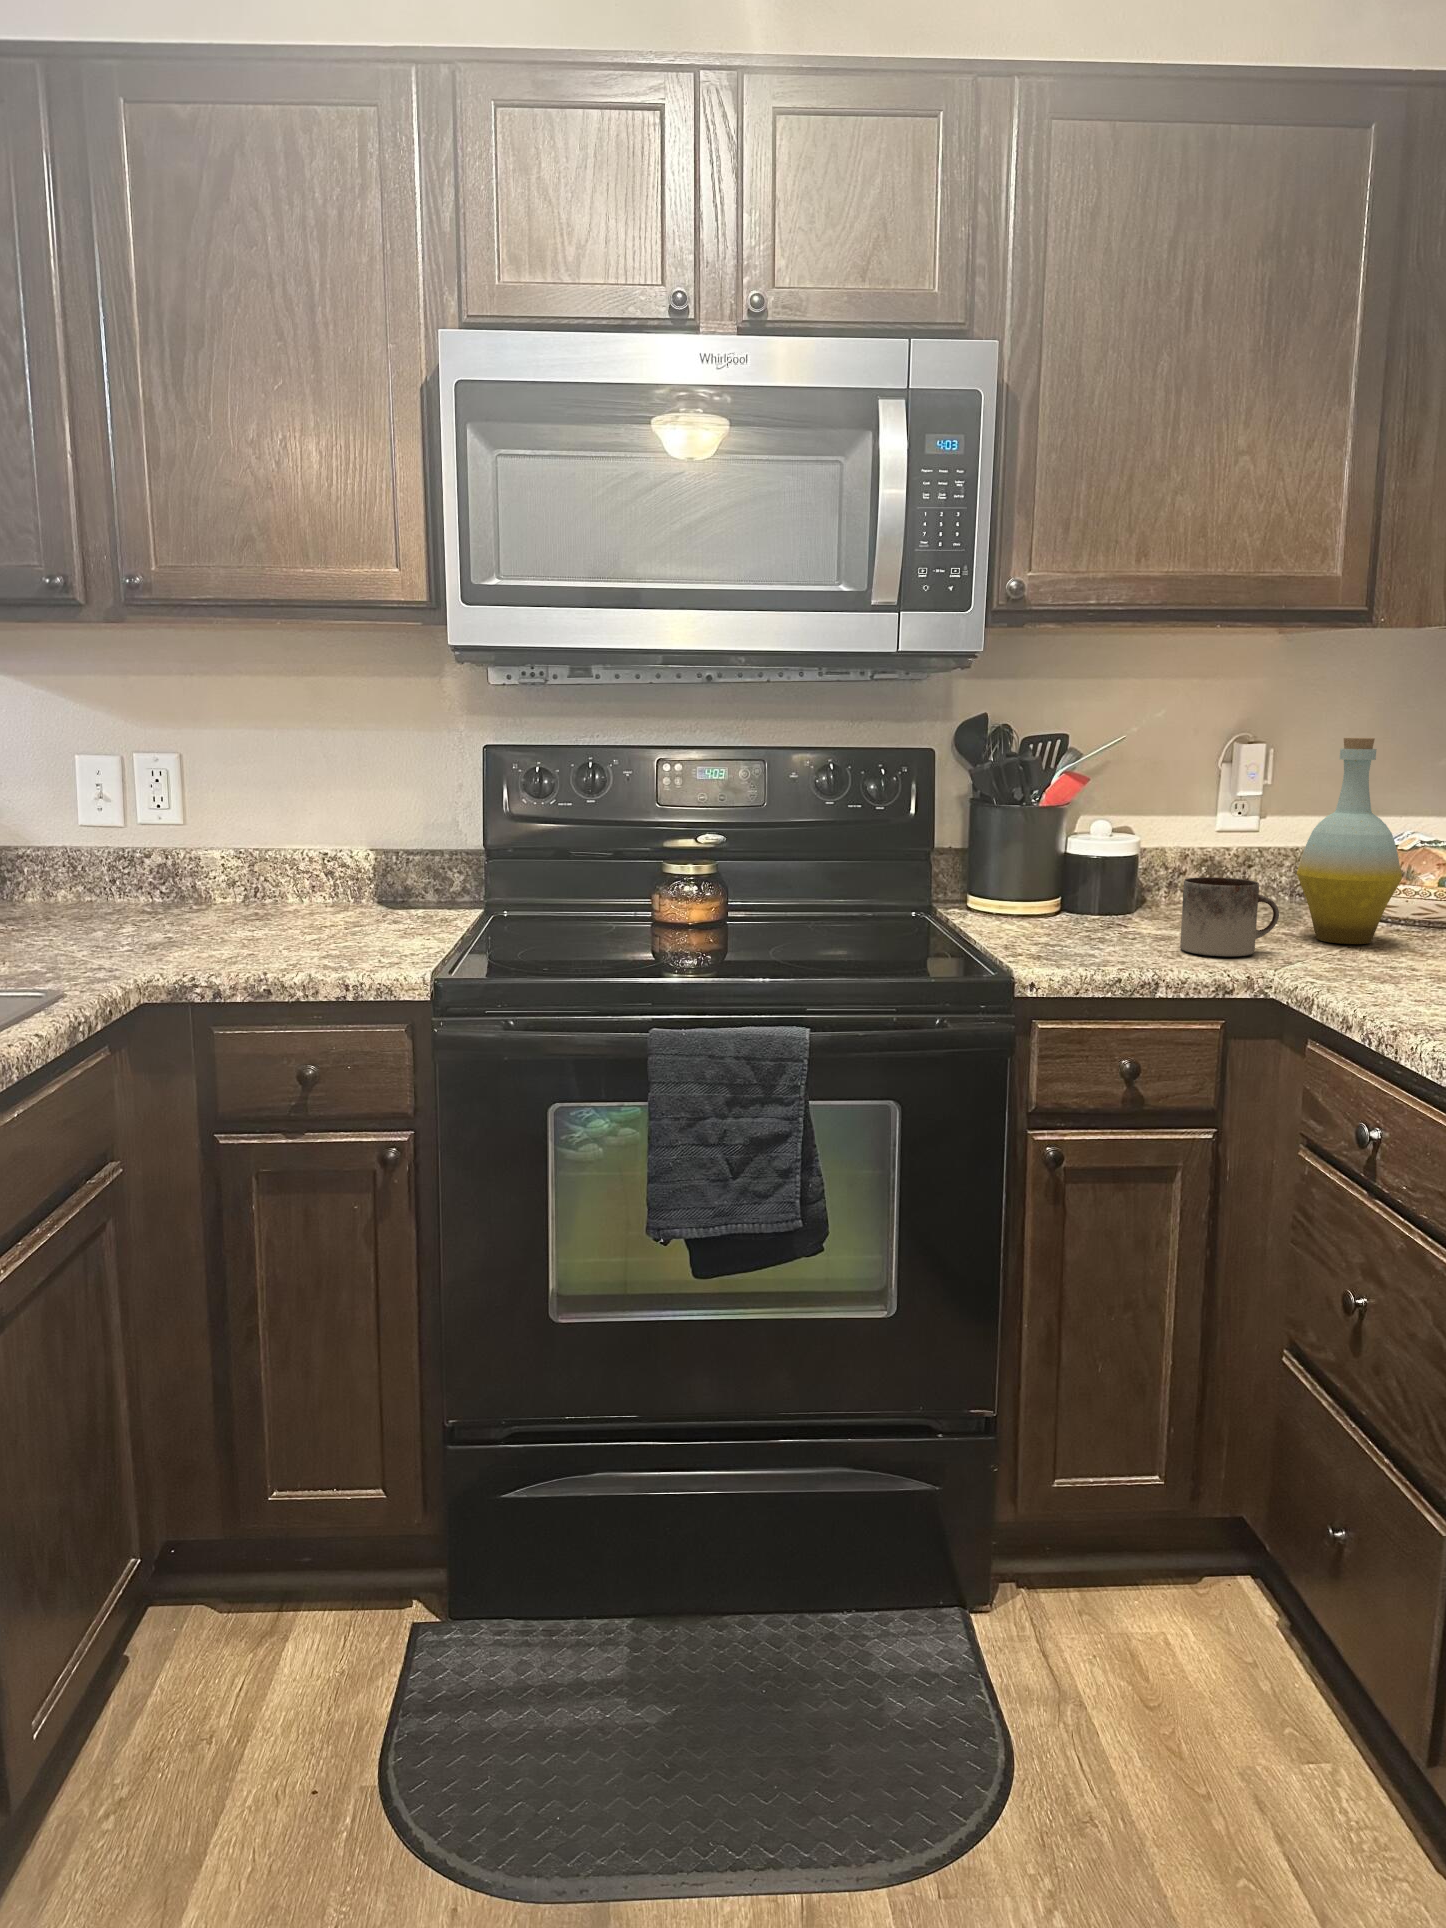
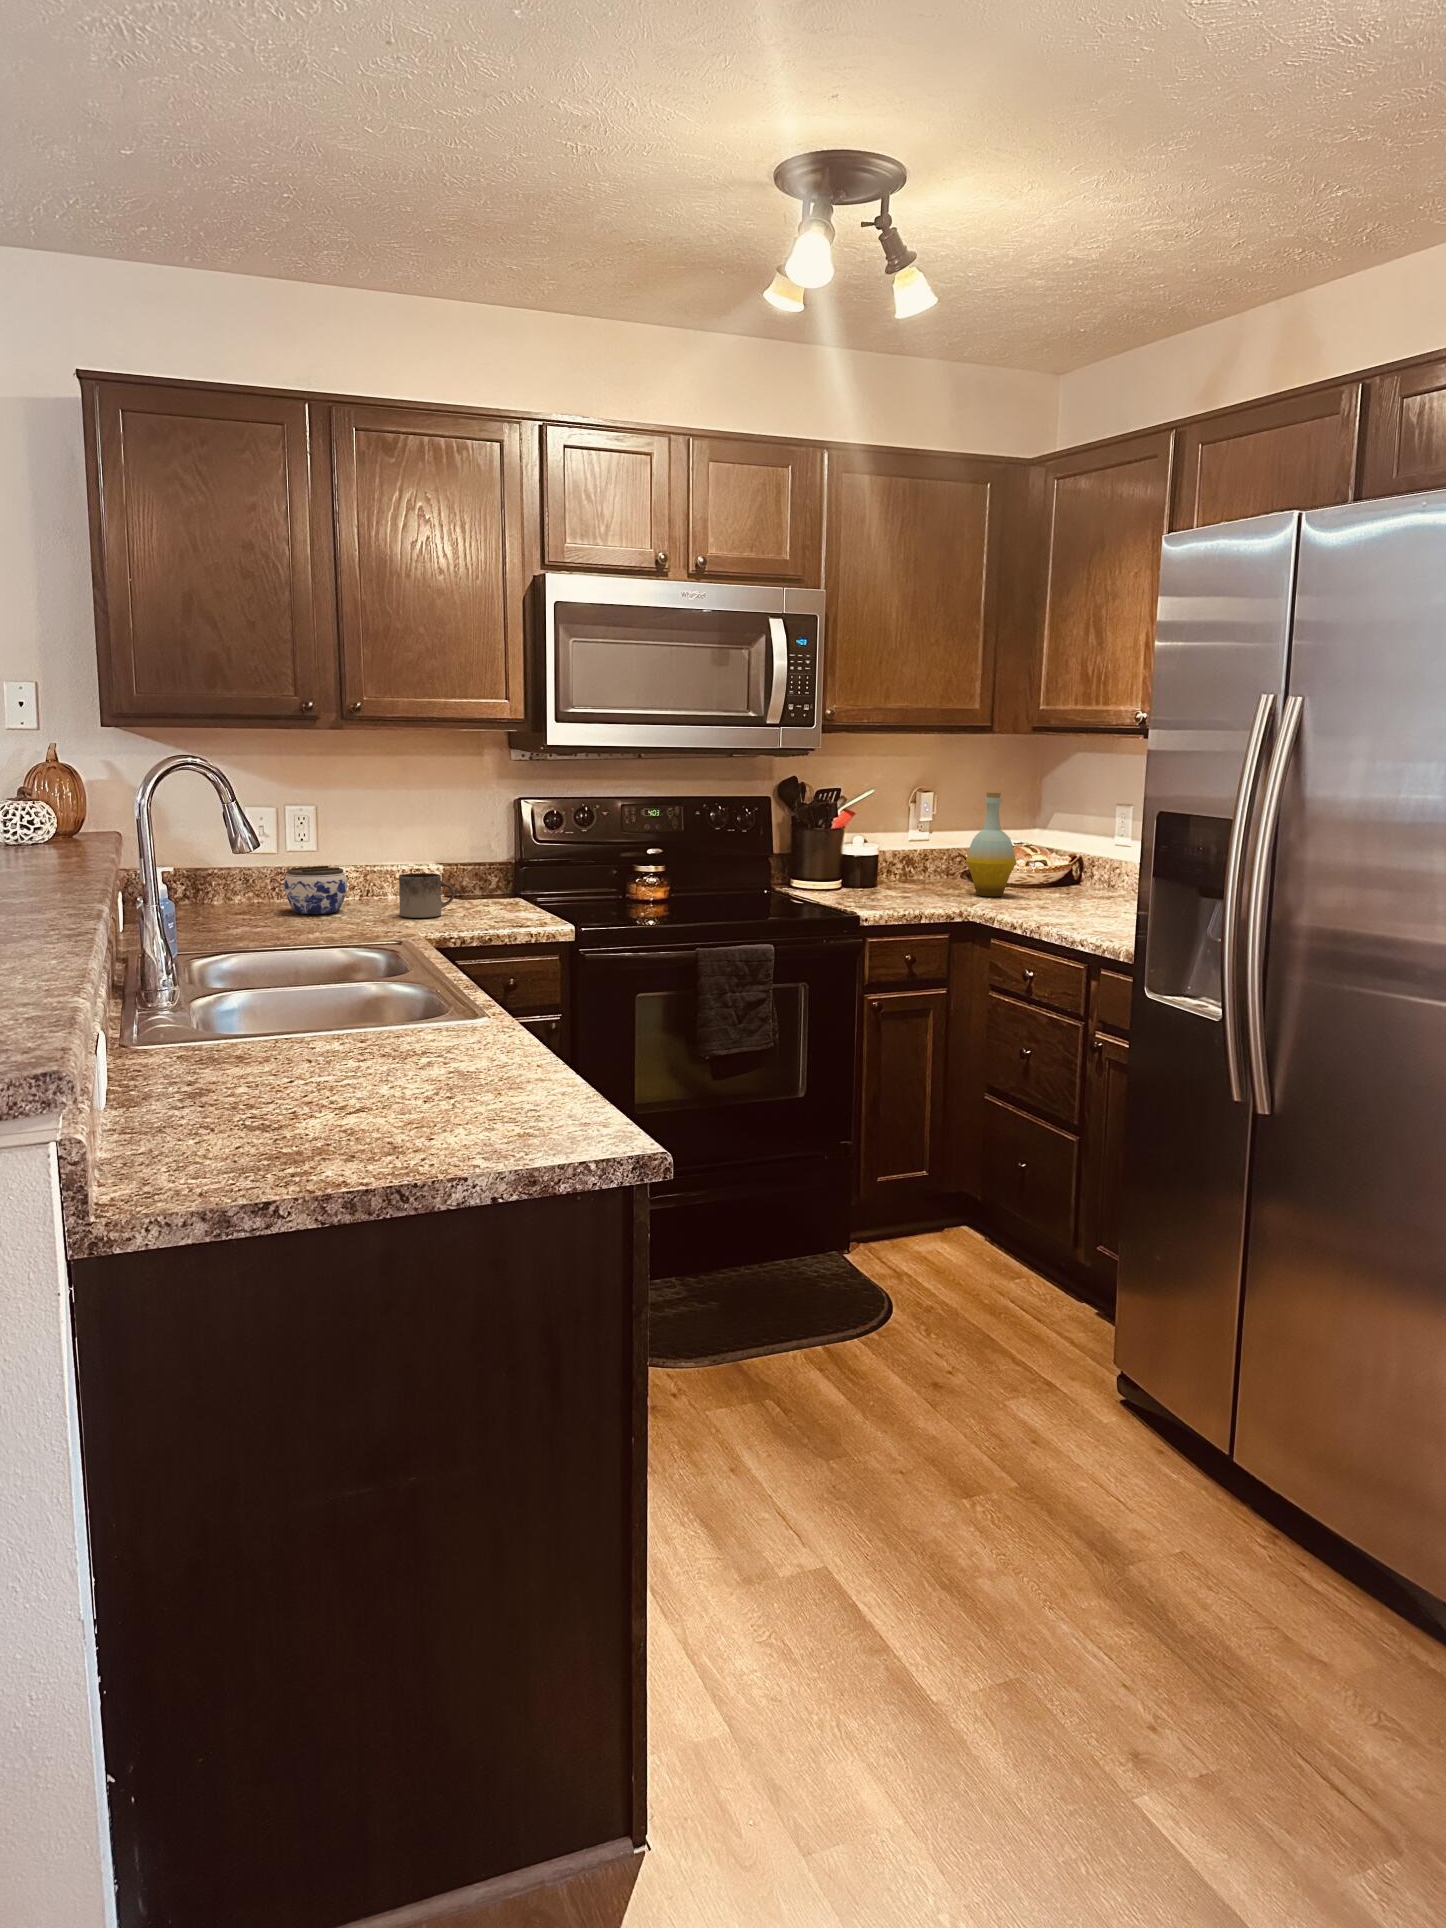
jar: none [71,848,175,924] -> present [284,866,347,914]
mug: present [1180,877,1279,956] -> present [399,873,455,918]

